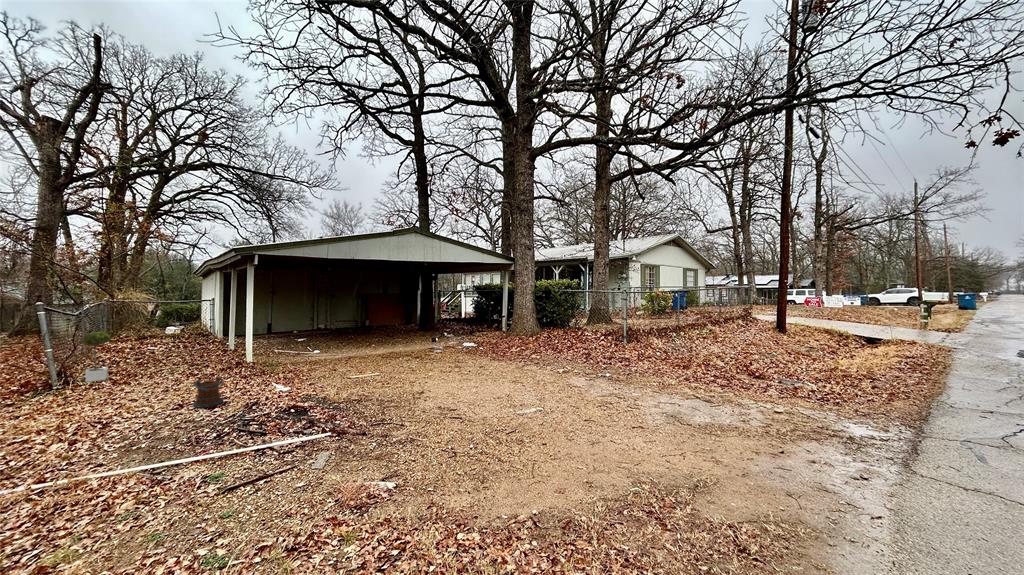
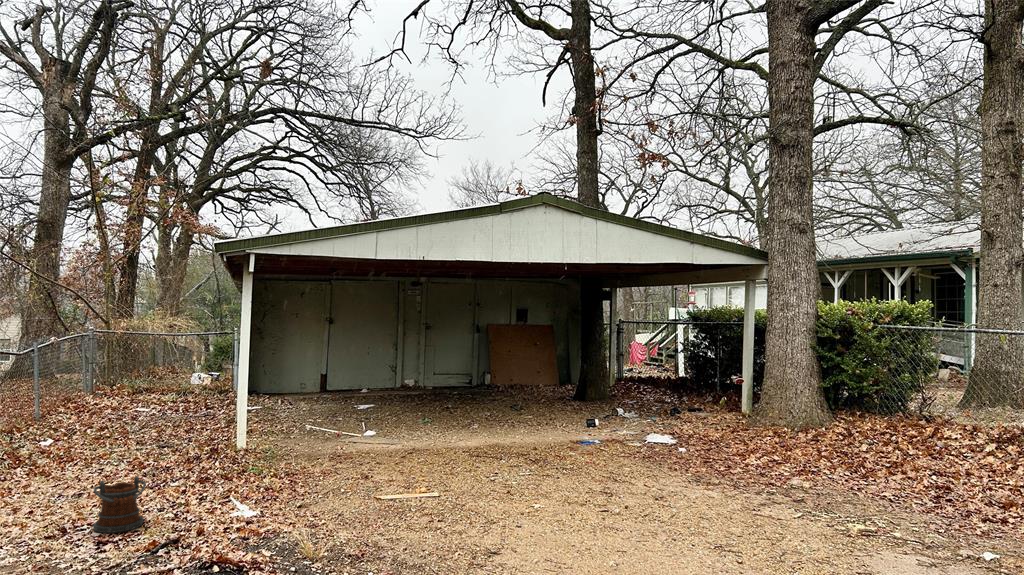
potted tree: present [83,331,111,382] -> none [14,380,53,461]

